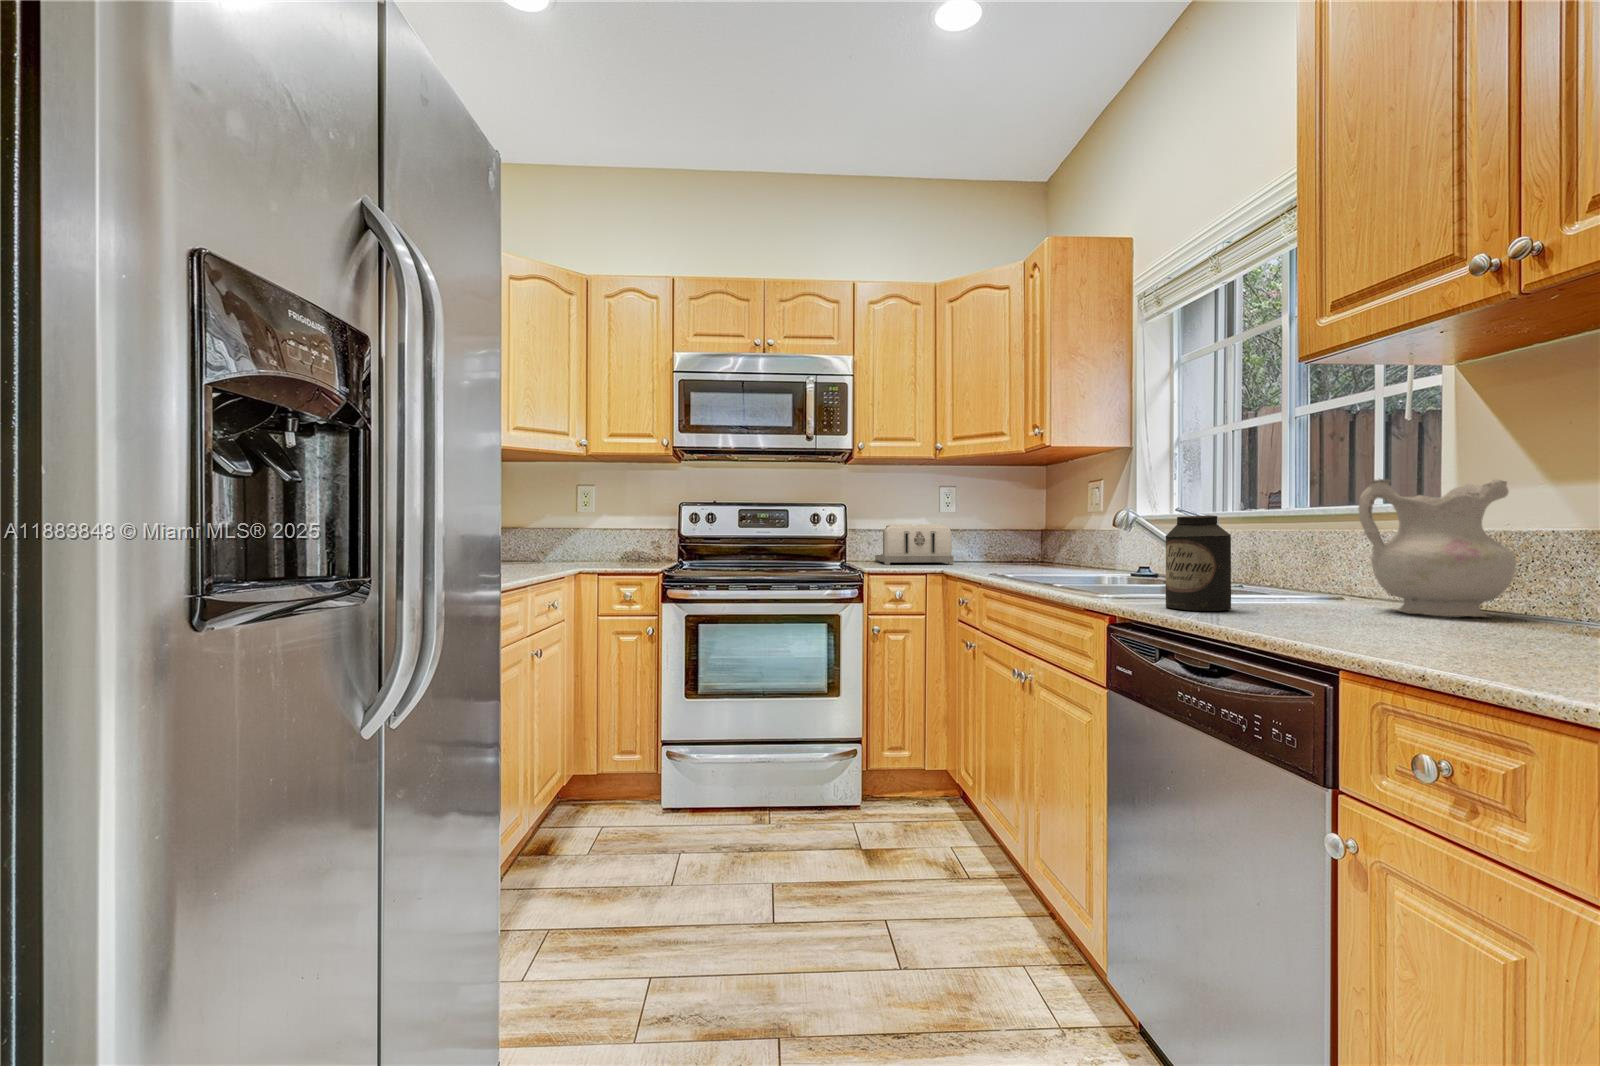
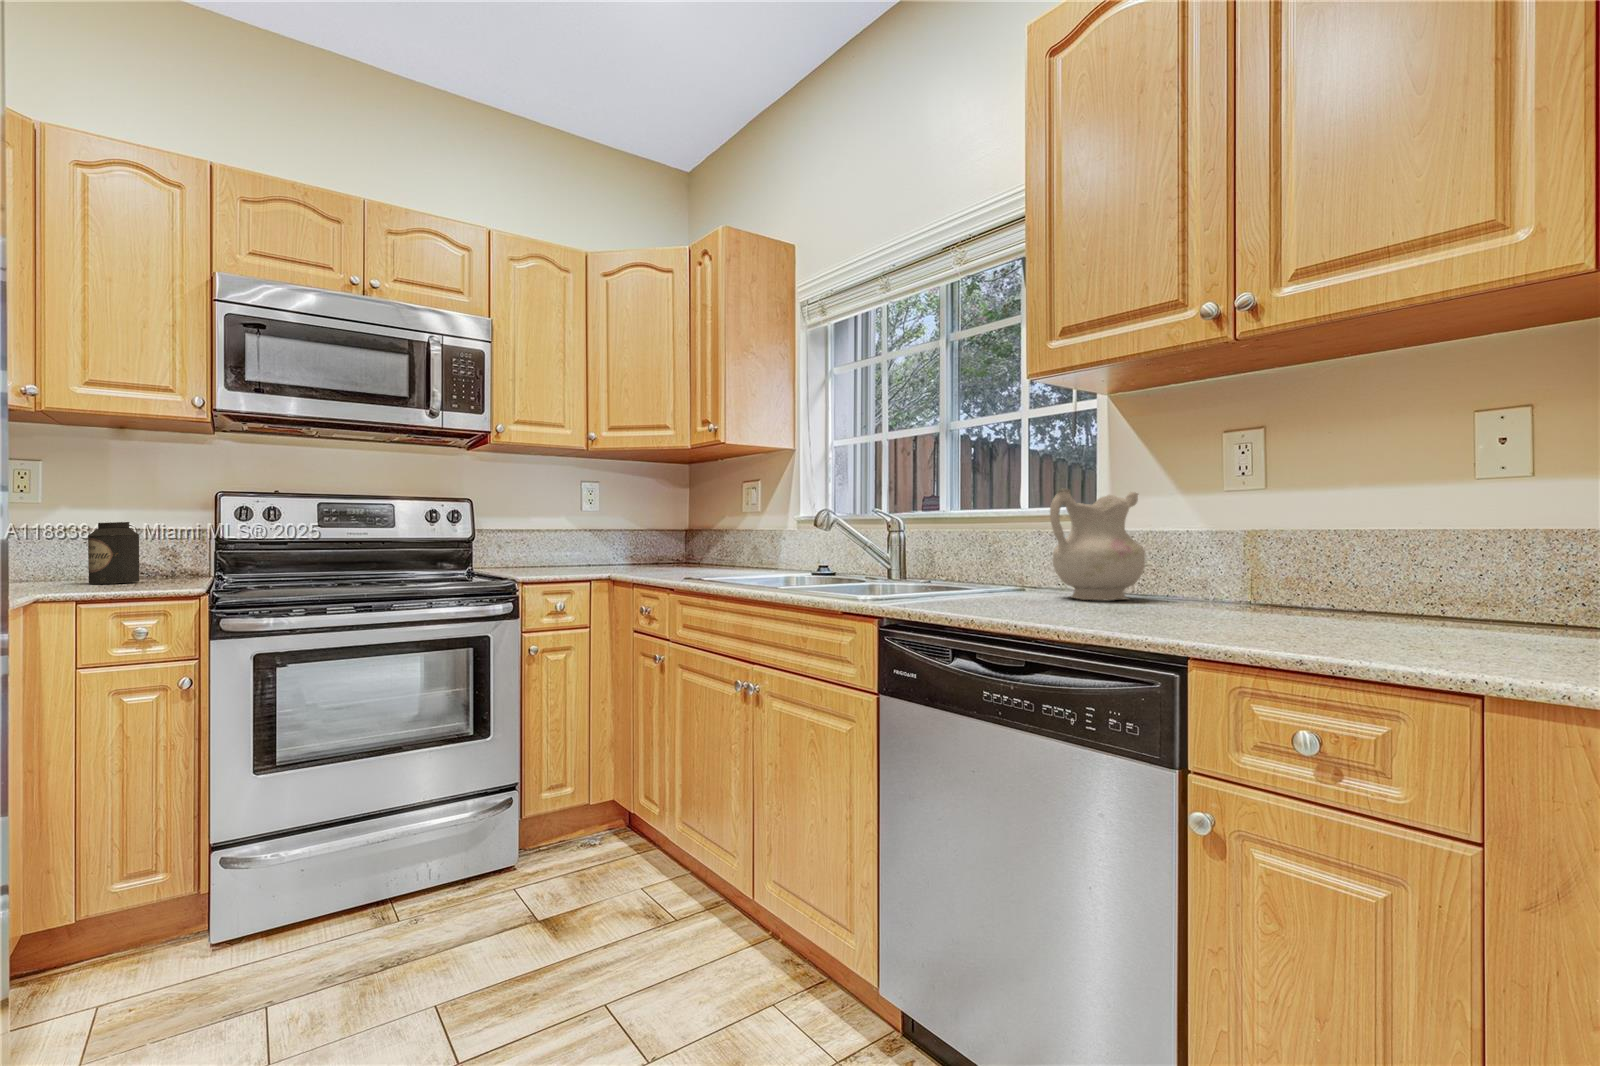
canister: present [1165,515,1231,611] -> present [88,522,139,584]
toaster: present [875,524,953,565] -> none [504,524,605,572]

